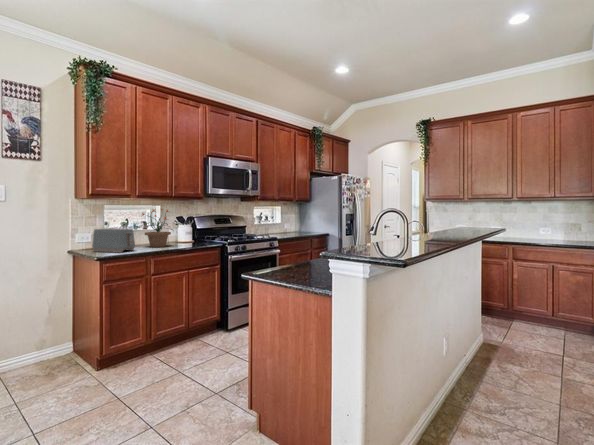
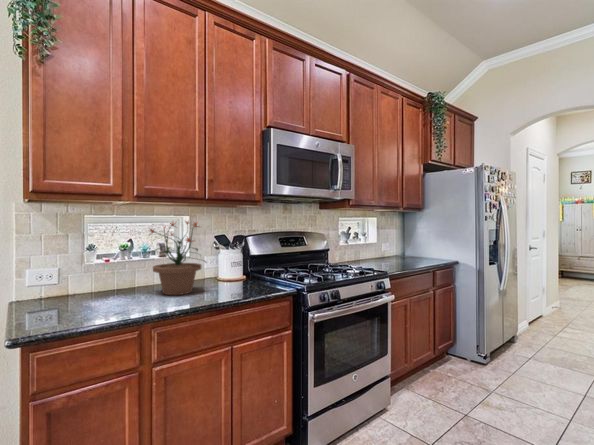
toaster: present [92,228,135,253] -> none [38,260,124,317]

